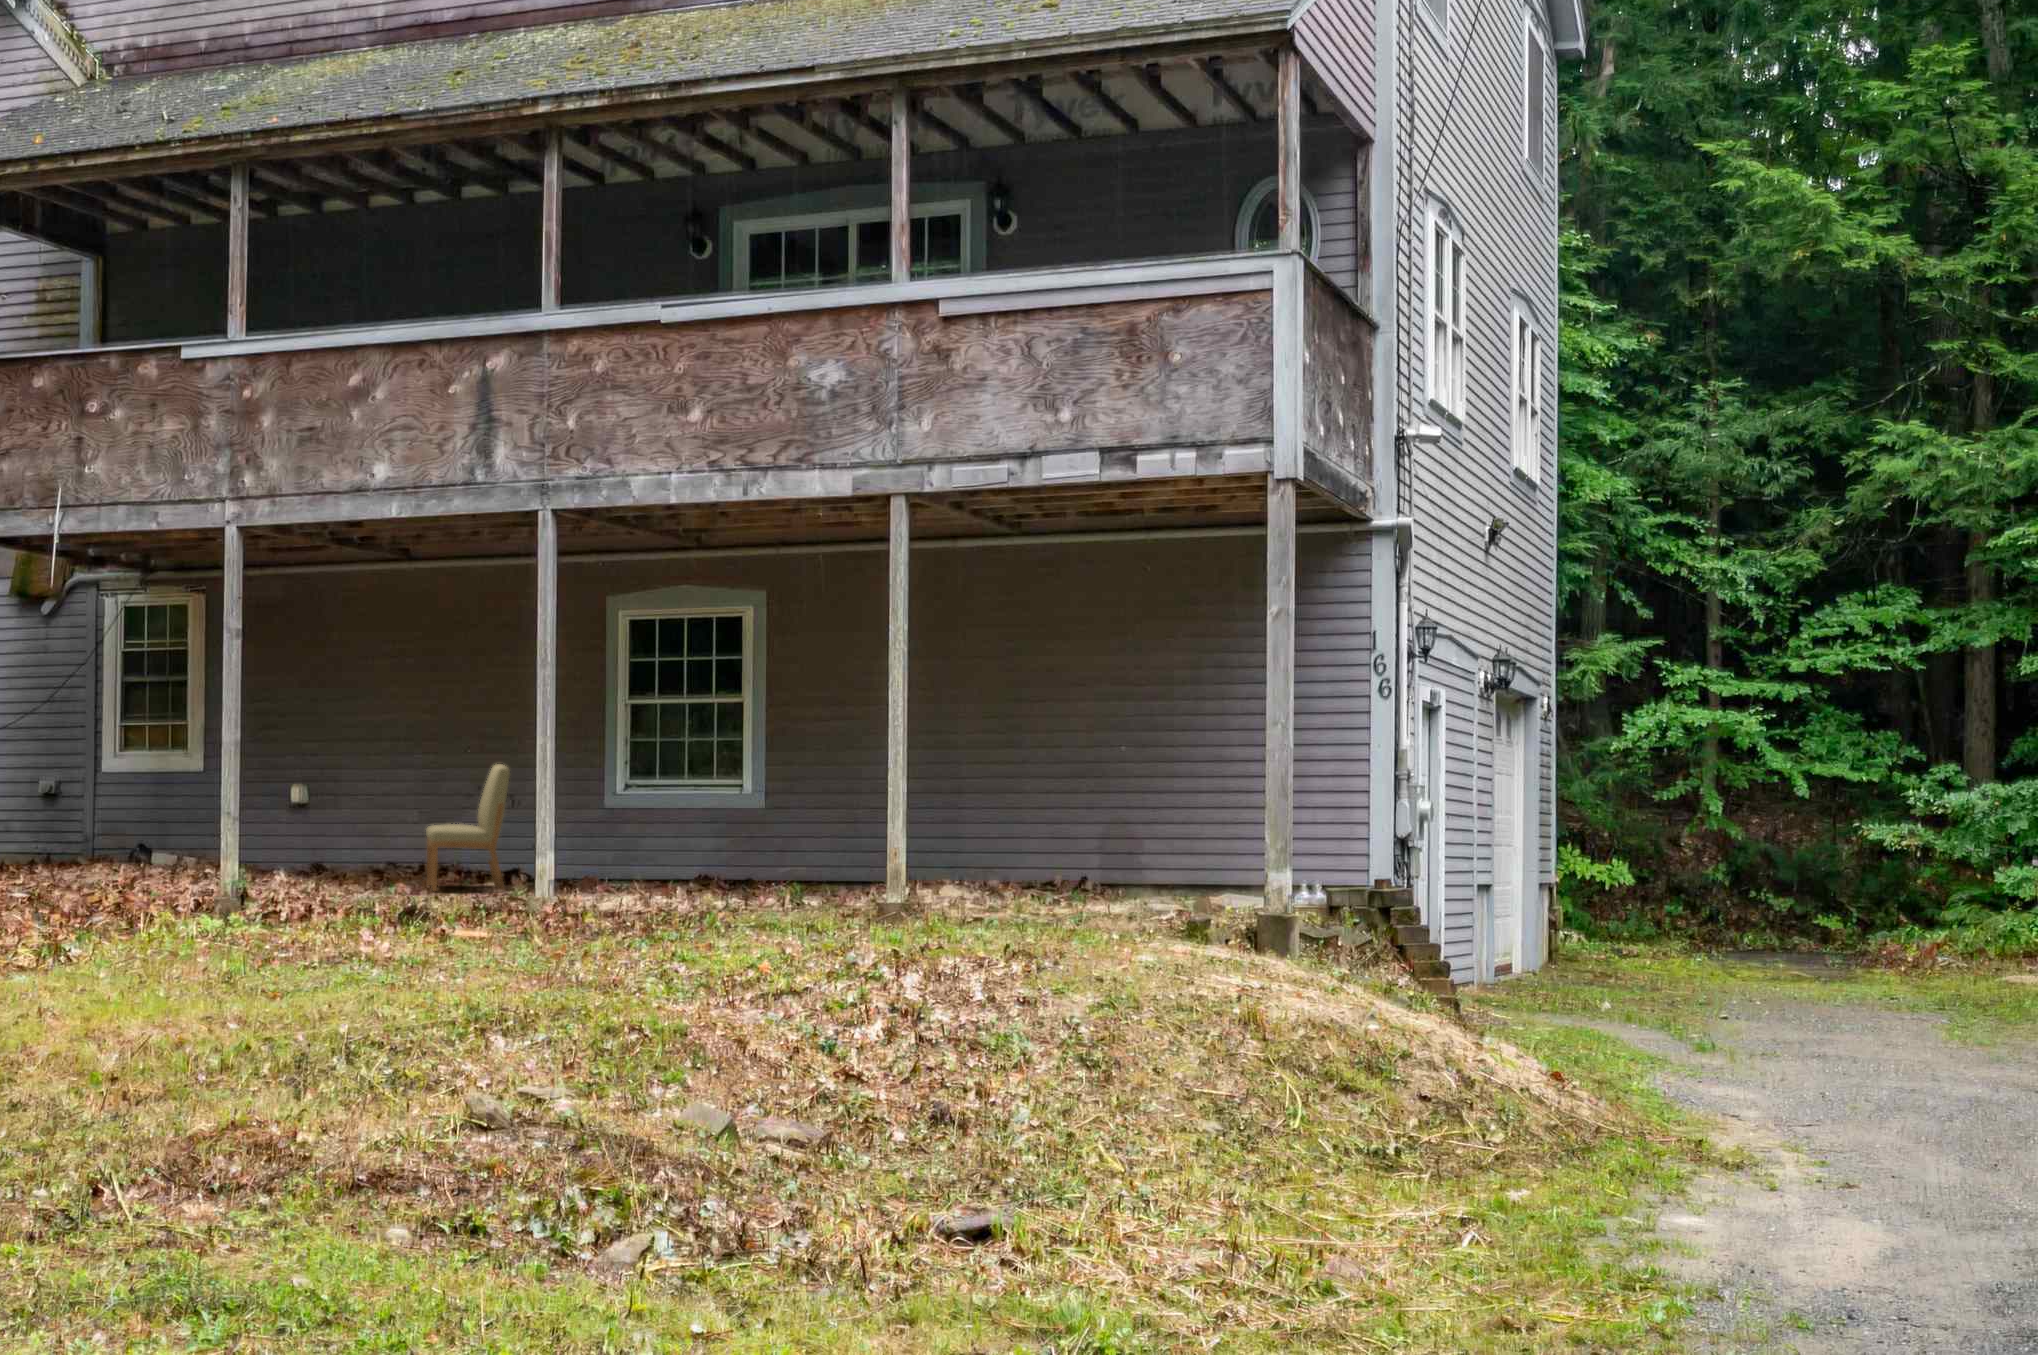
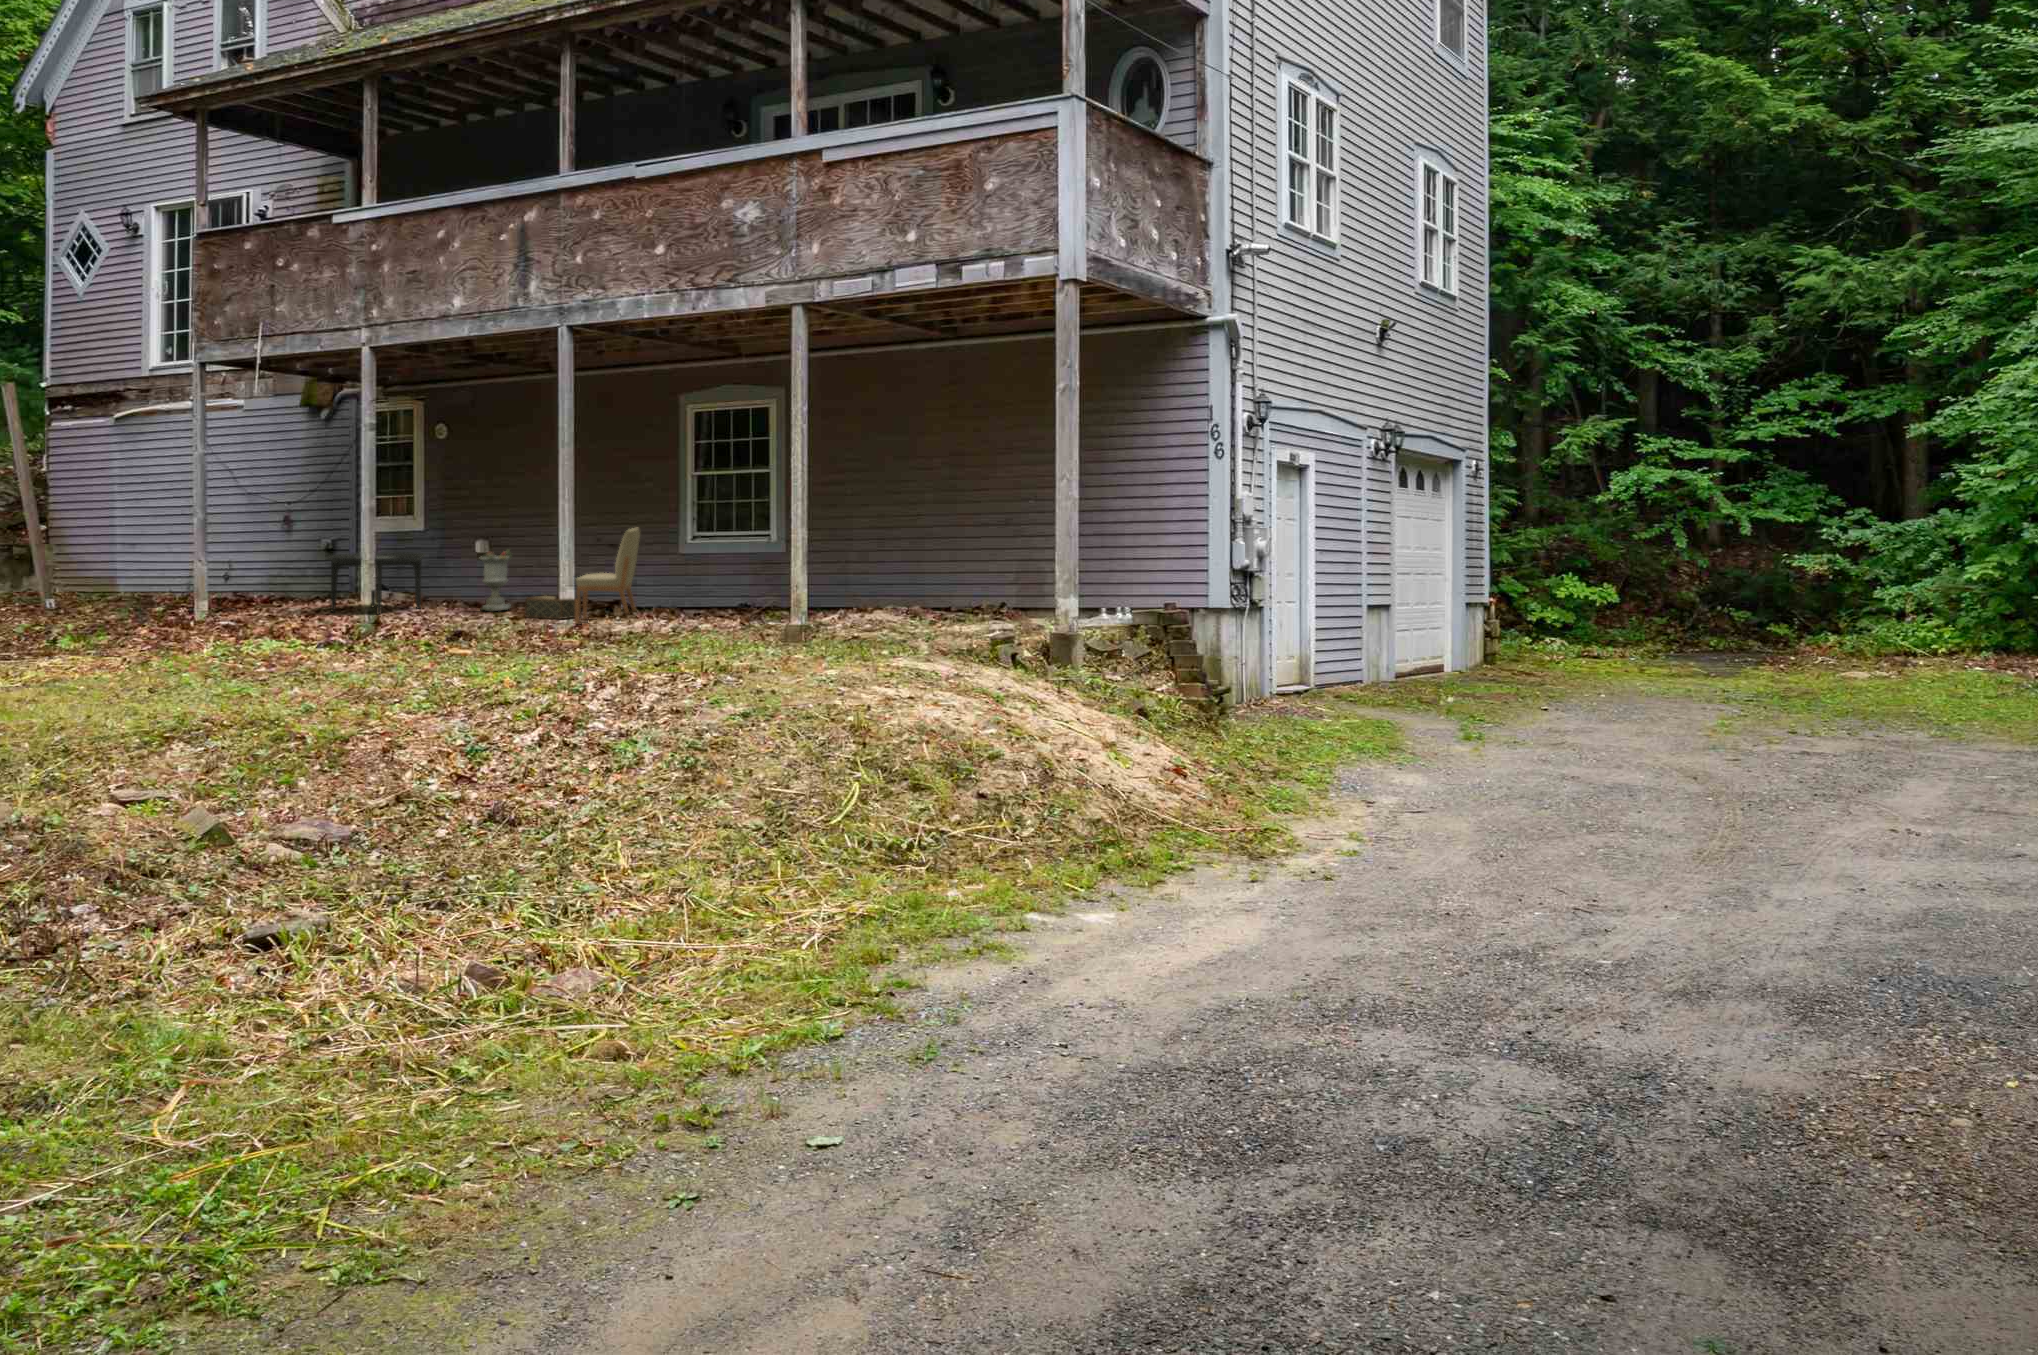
planter: none [258,789,302,873] -> present [480,550,512,611]
round table: none [51,790,180,874] -> present [328,552,425,614]
woven basket: none [342,852,417,885] -> present [525,595,581,619]

